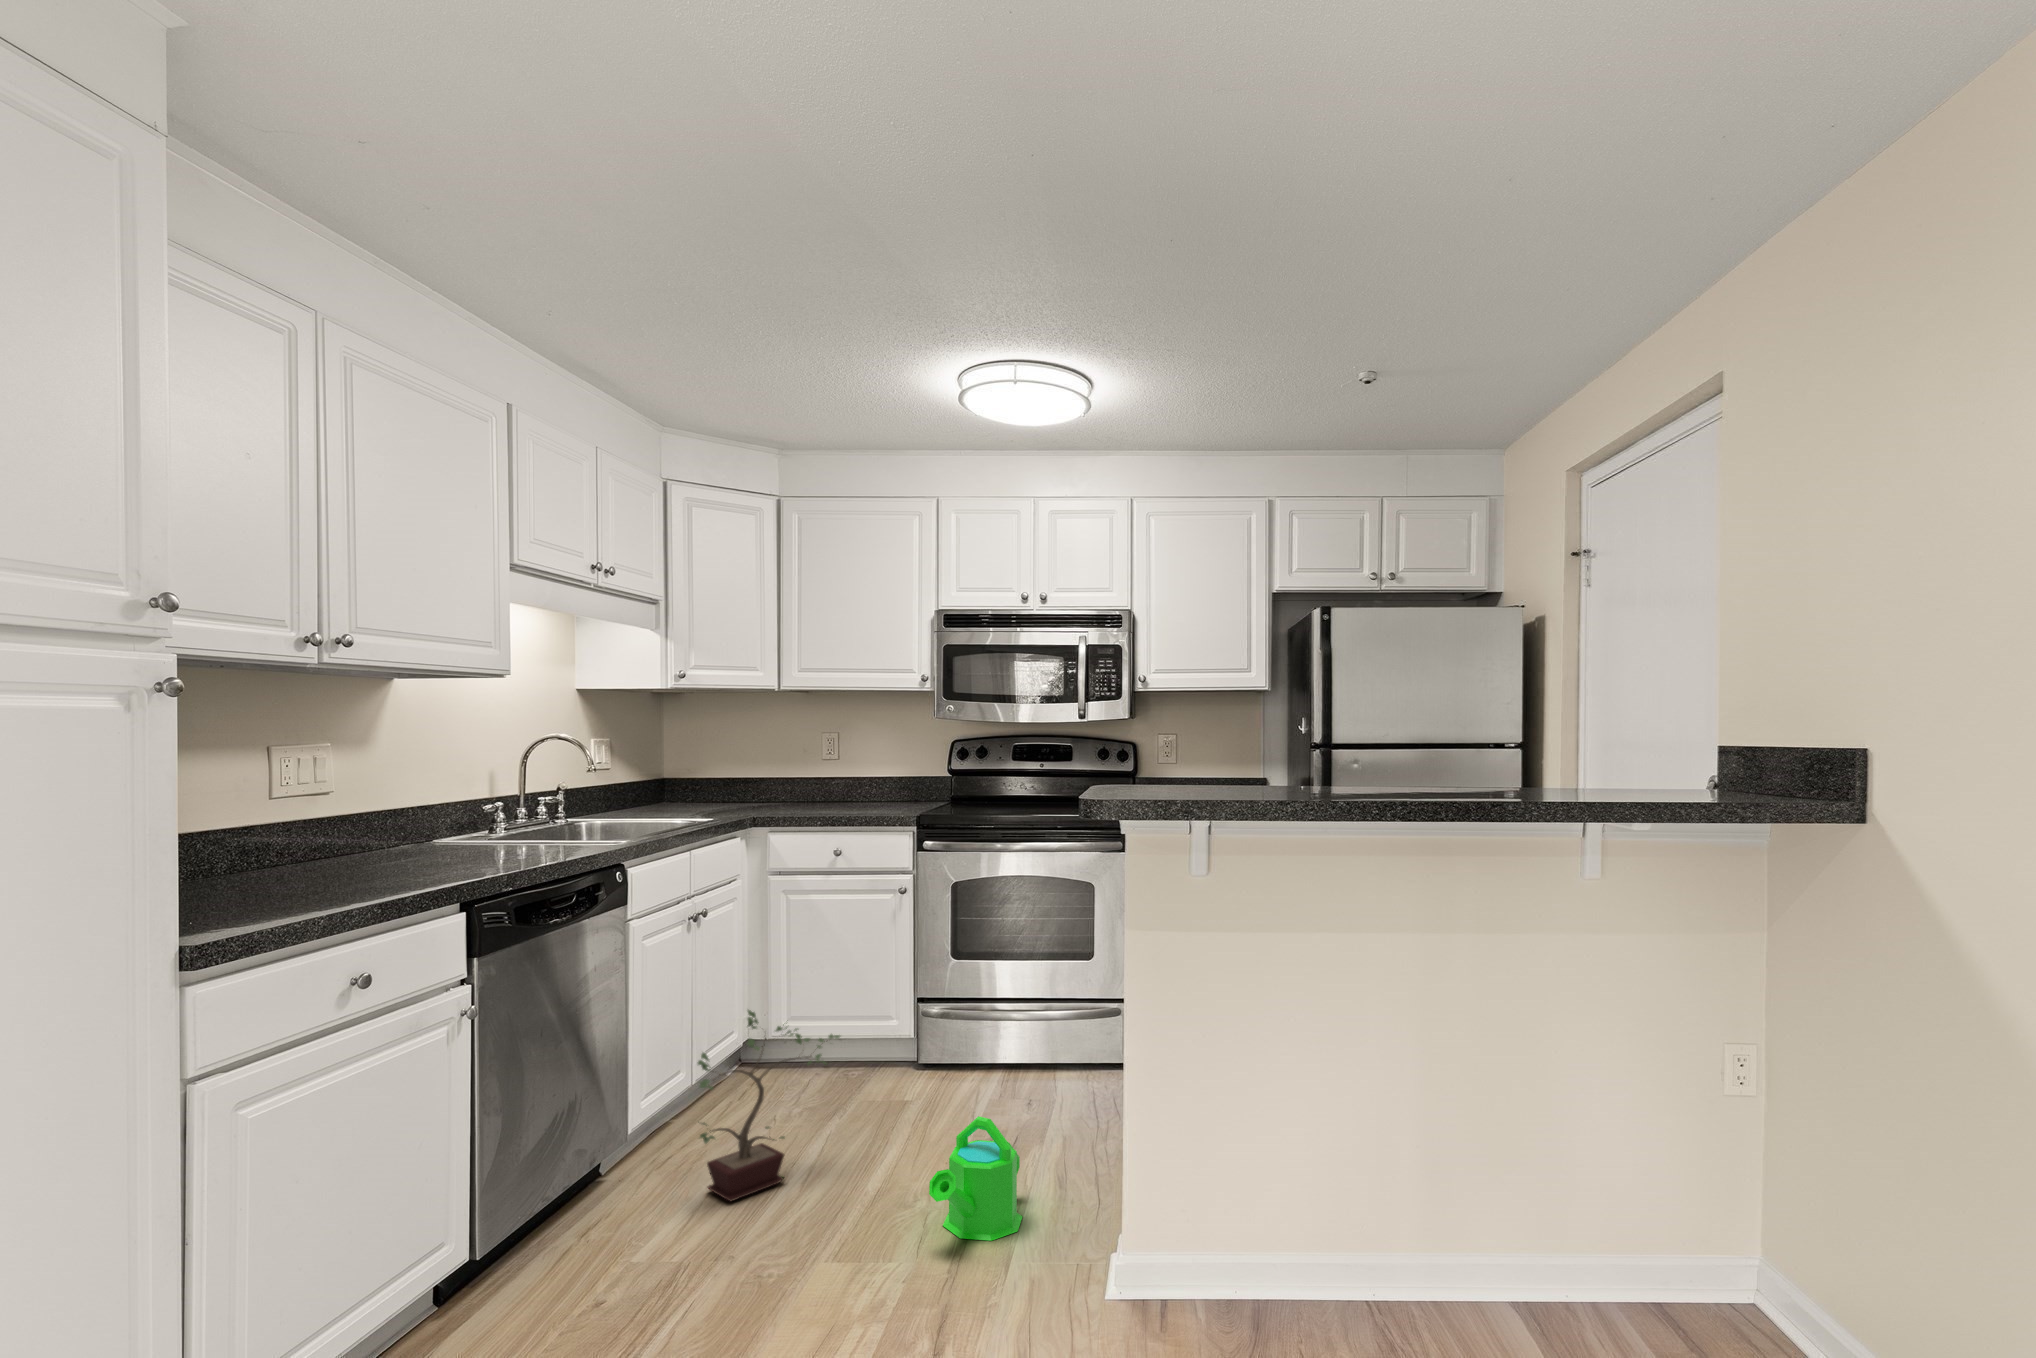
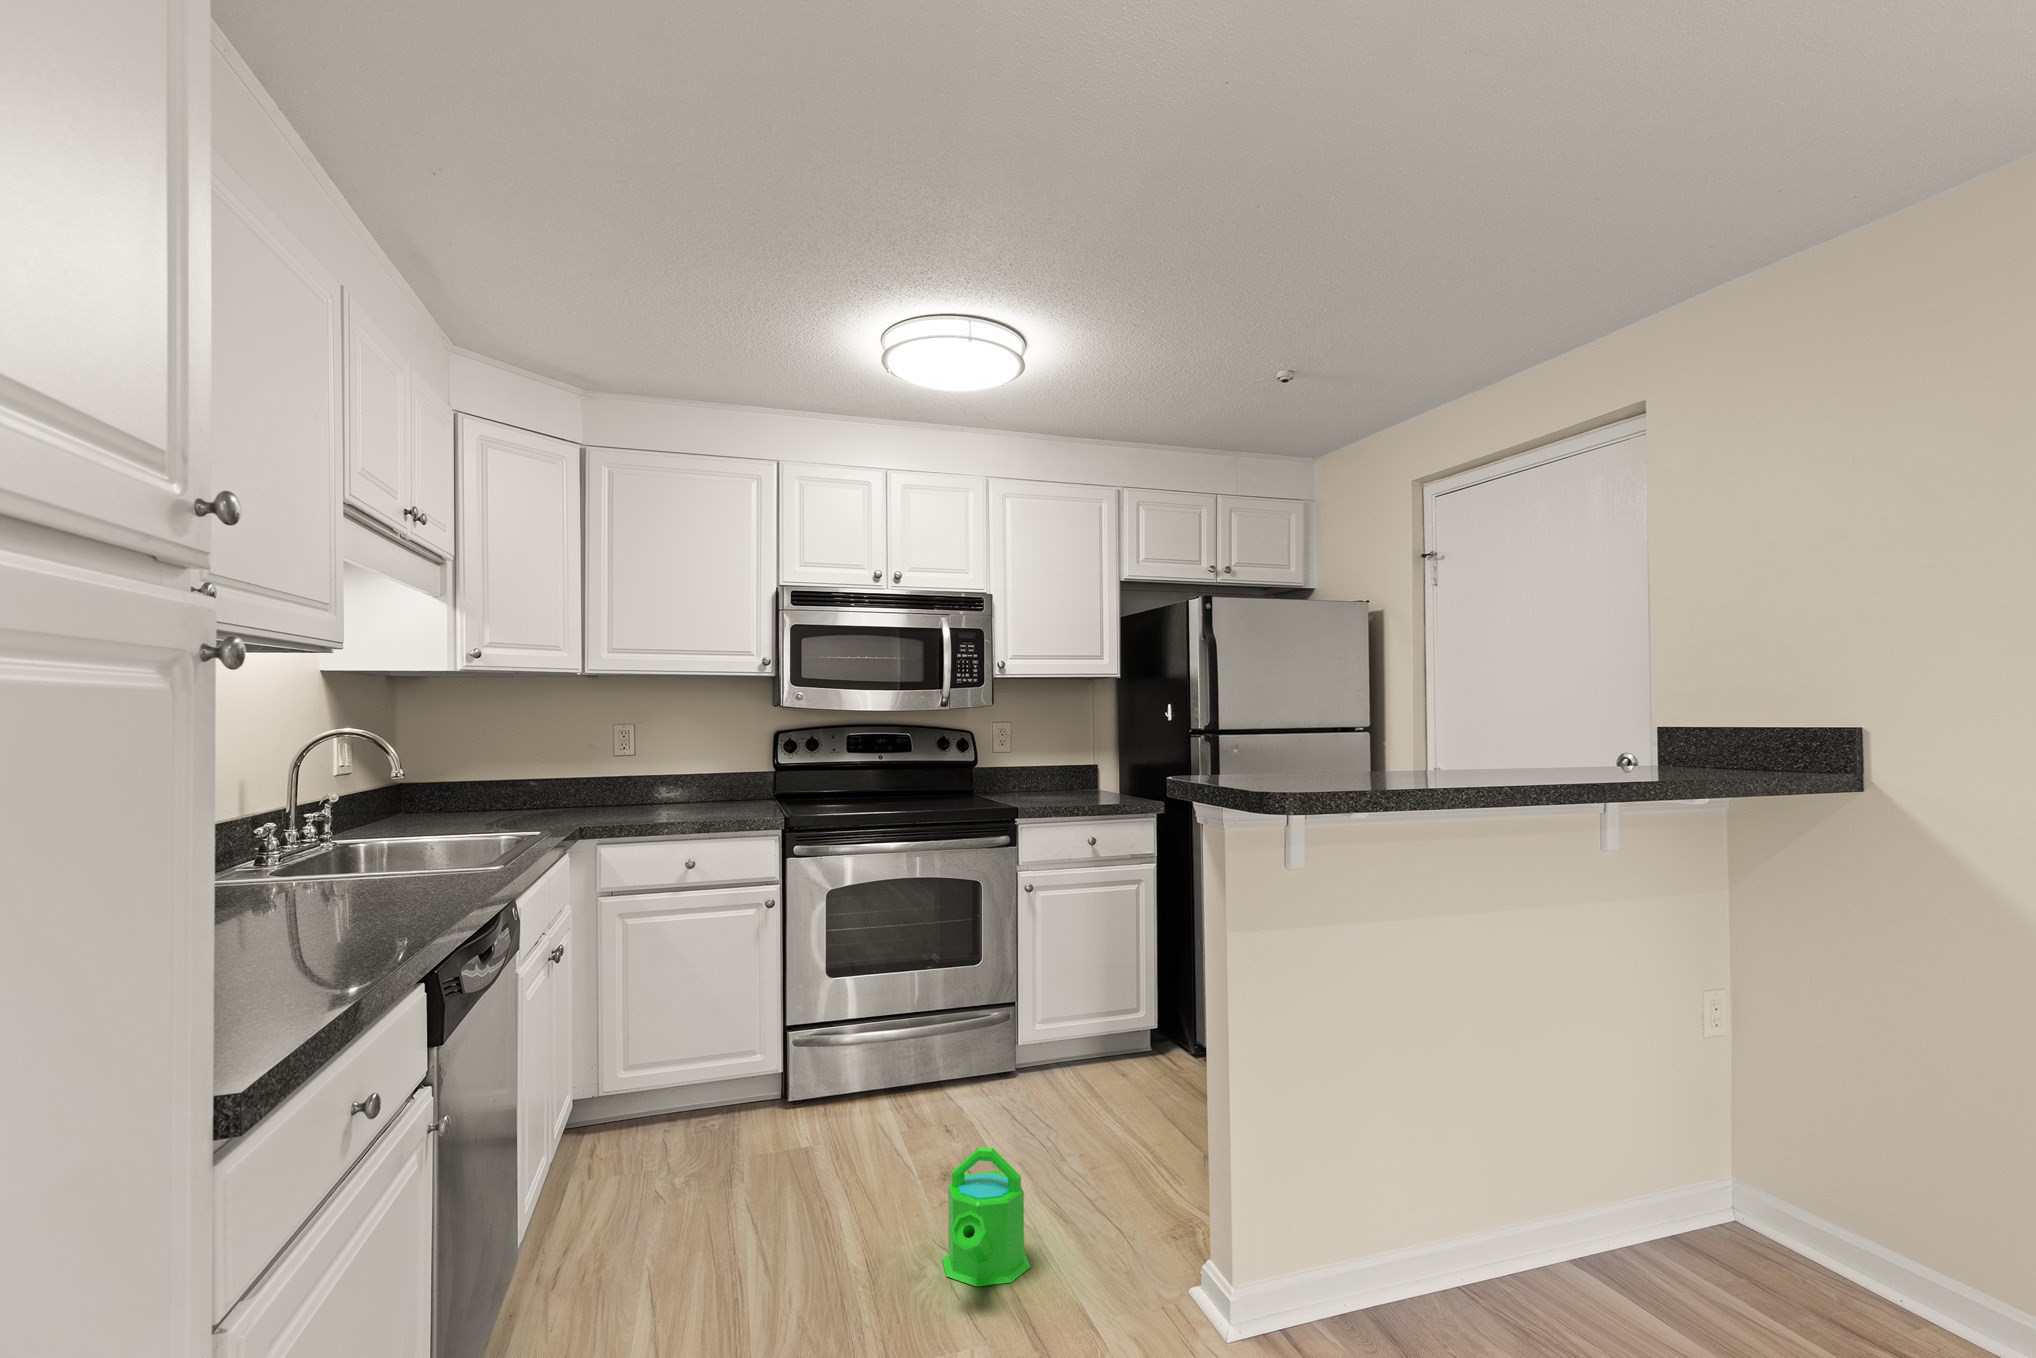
potted plant: present [698,1010,840,1201] -> none [631,1059,777,1298]

